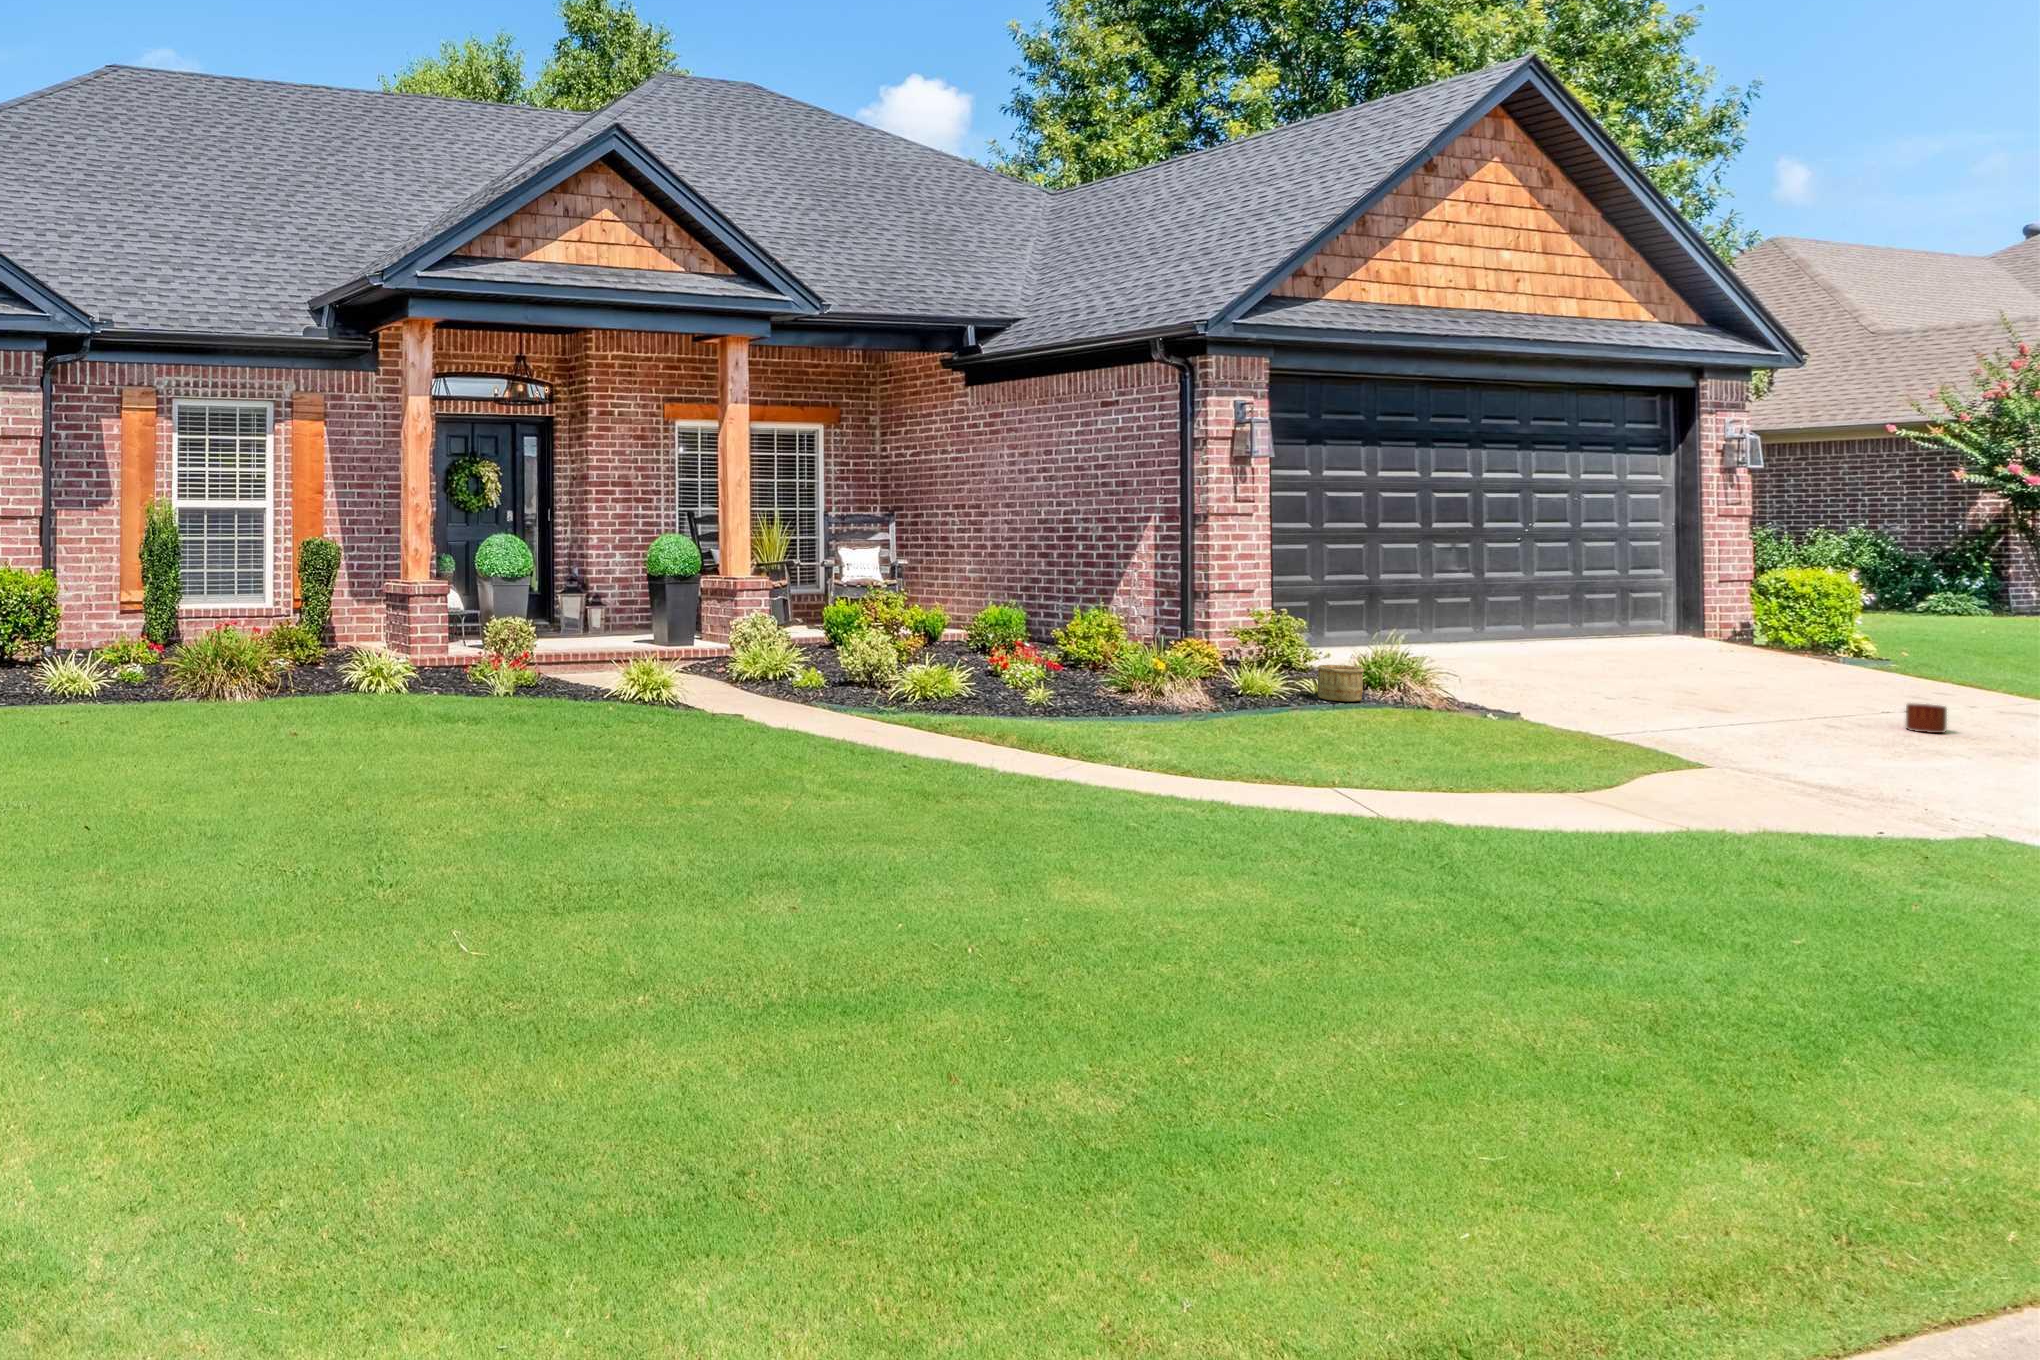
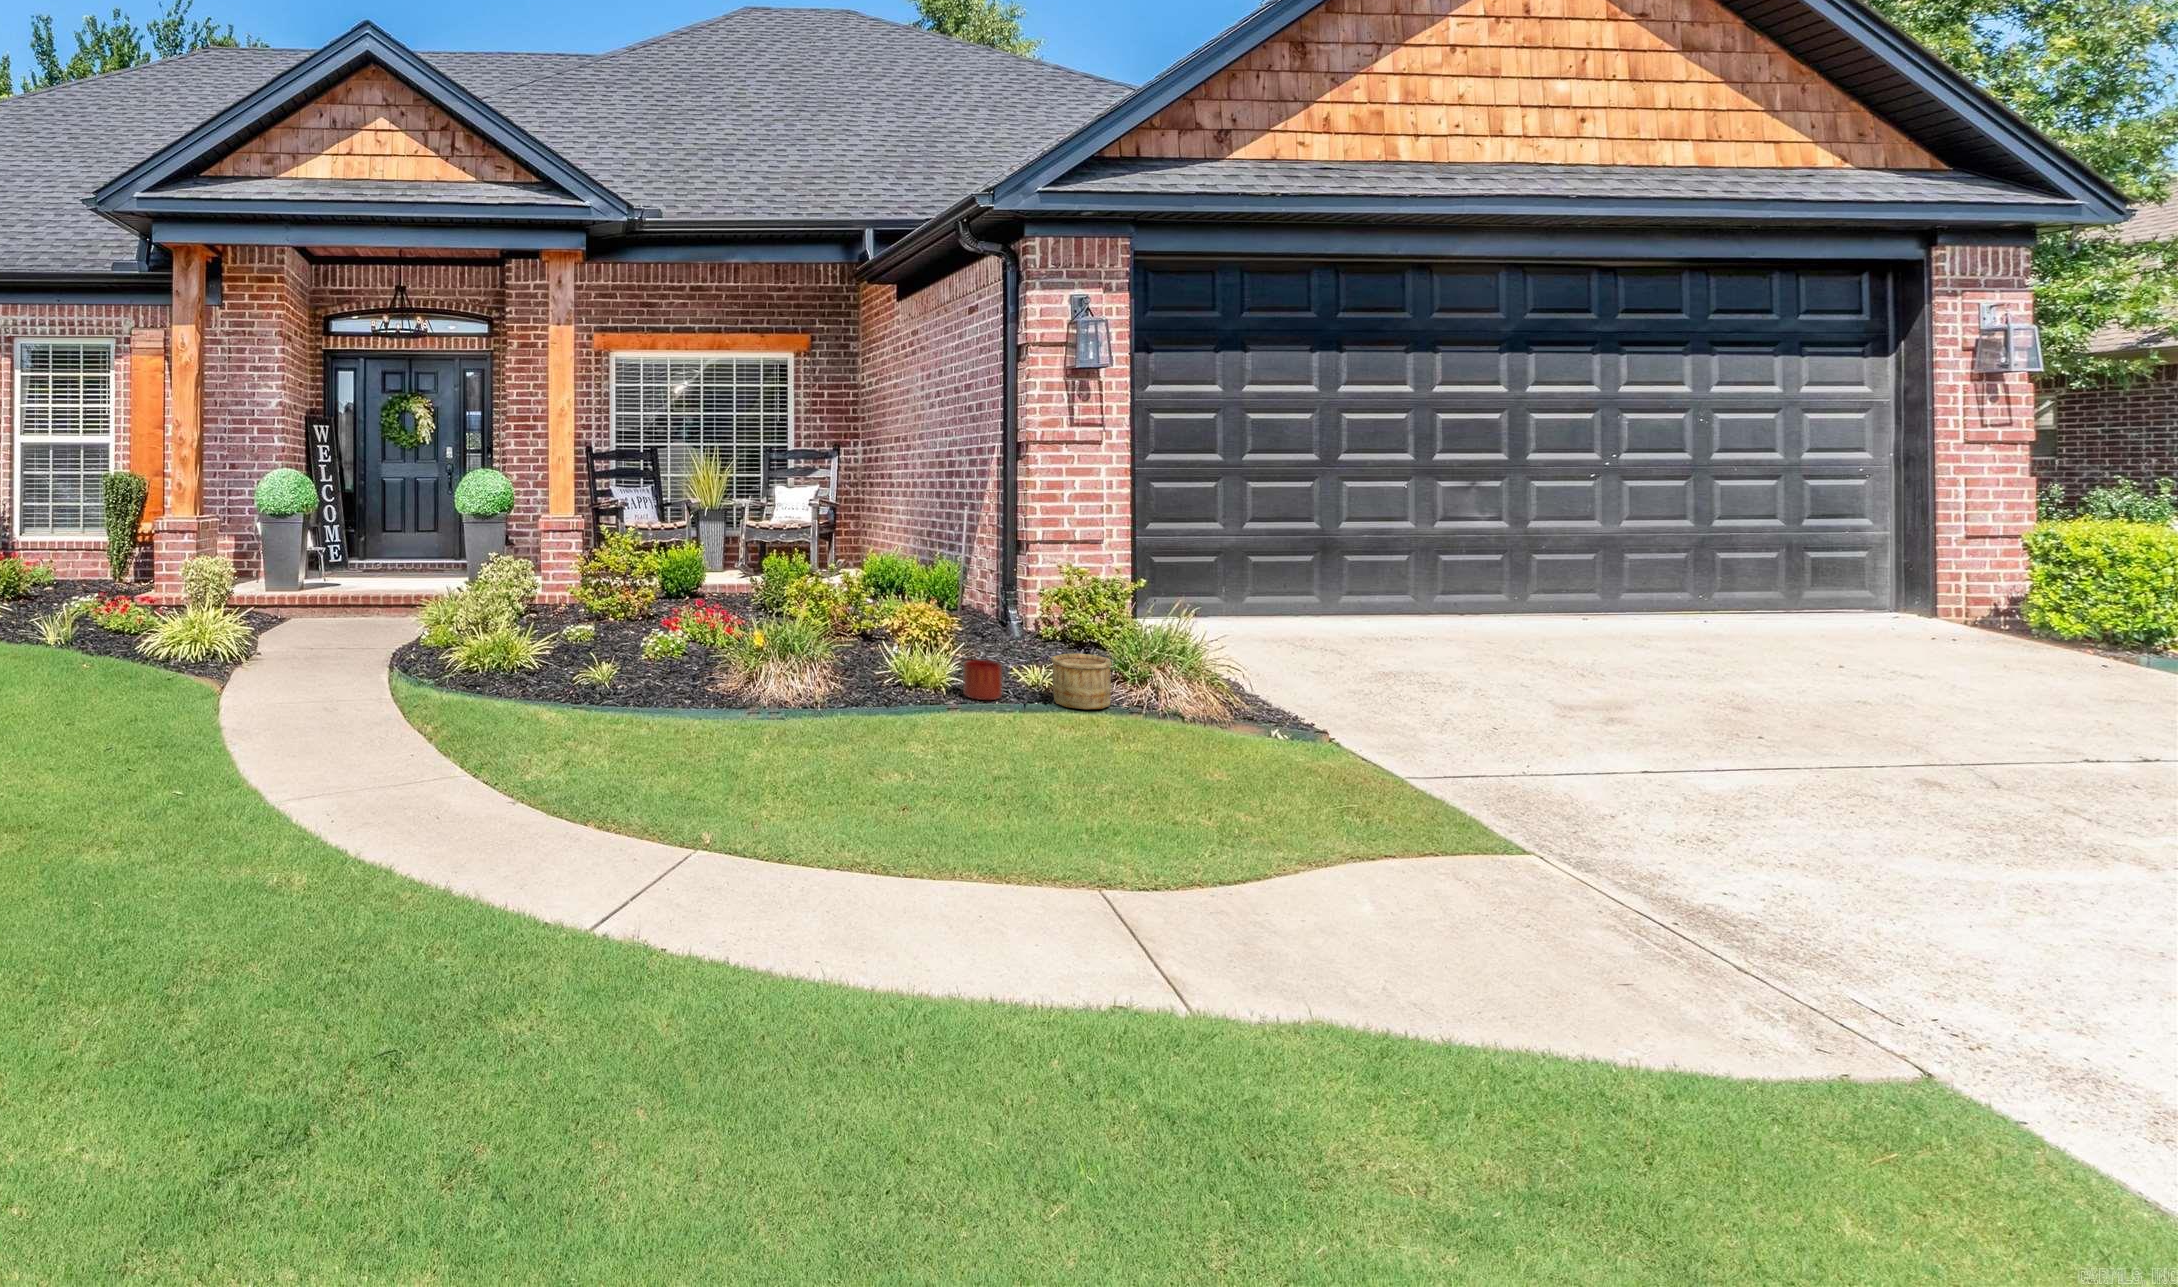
planter: present [1906,704,1947,733] -> present [963,660,1002,700]

